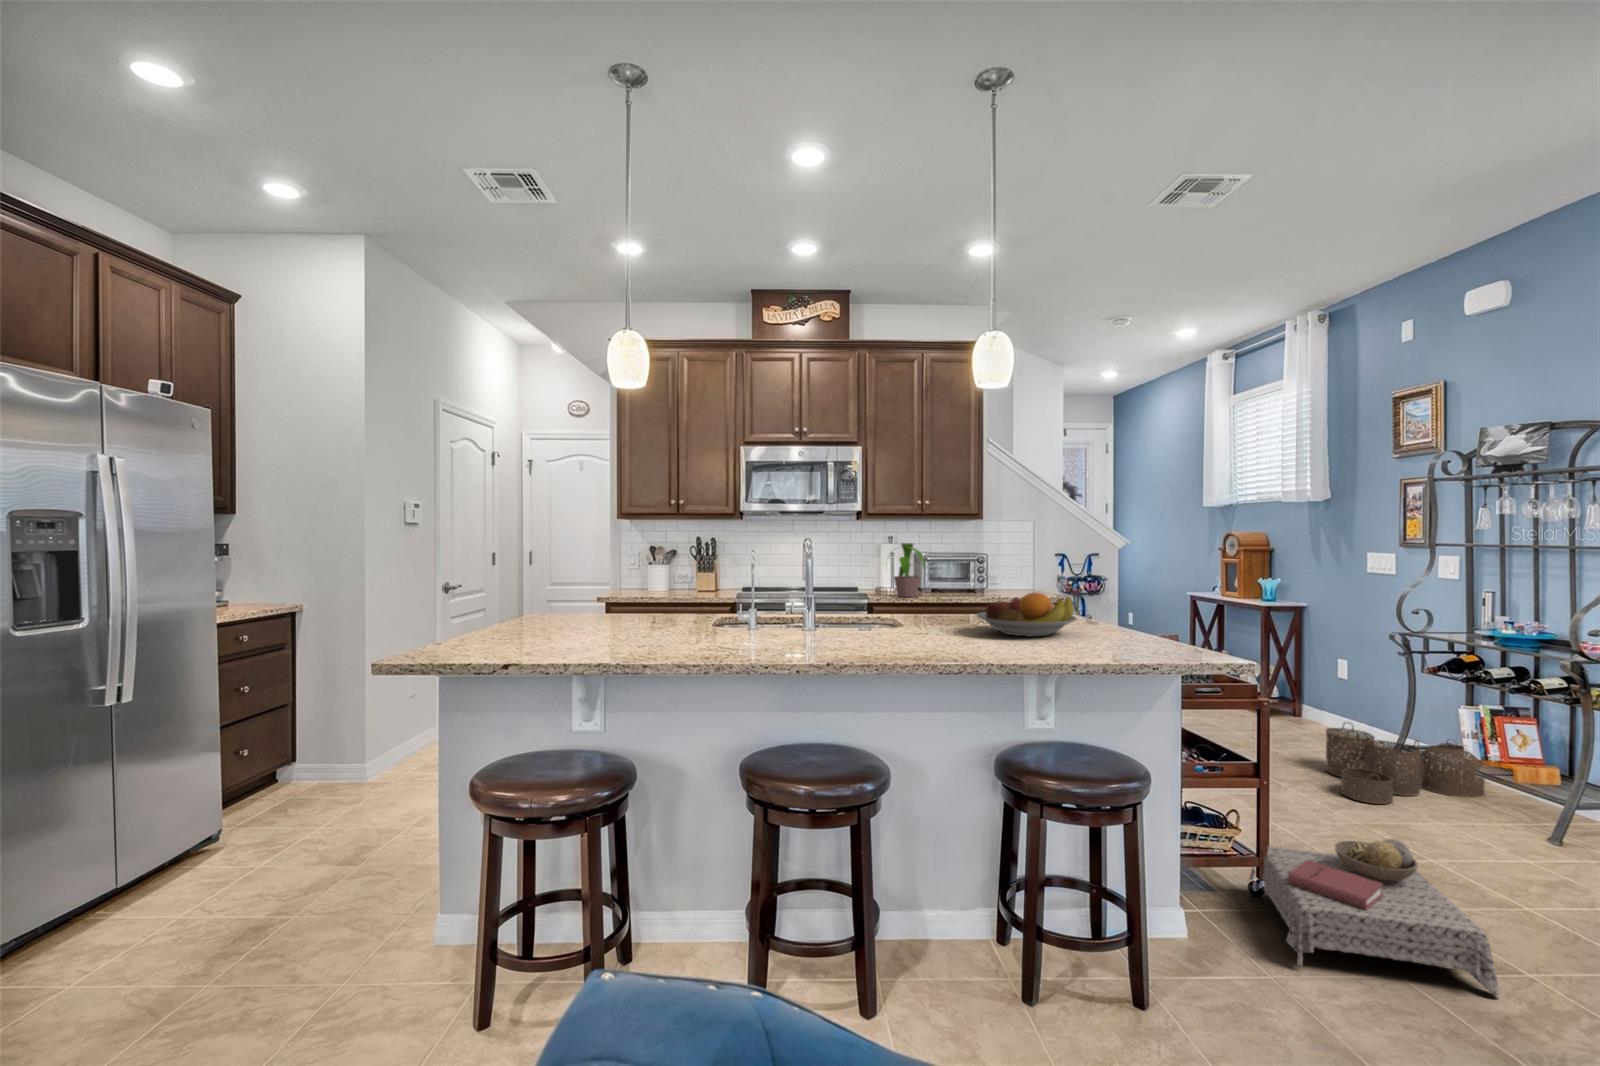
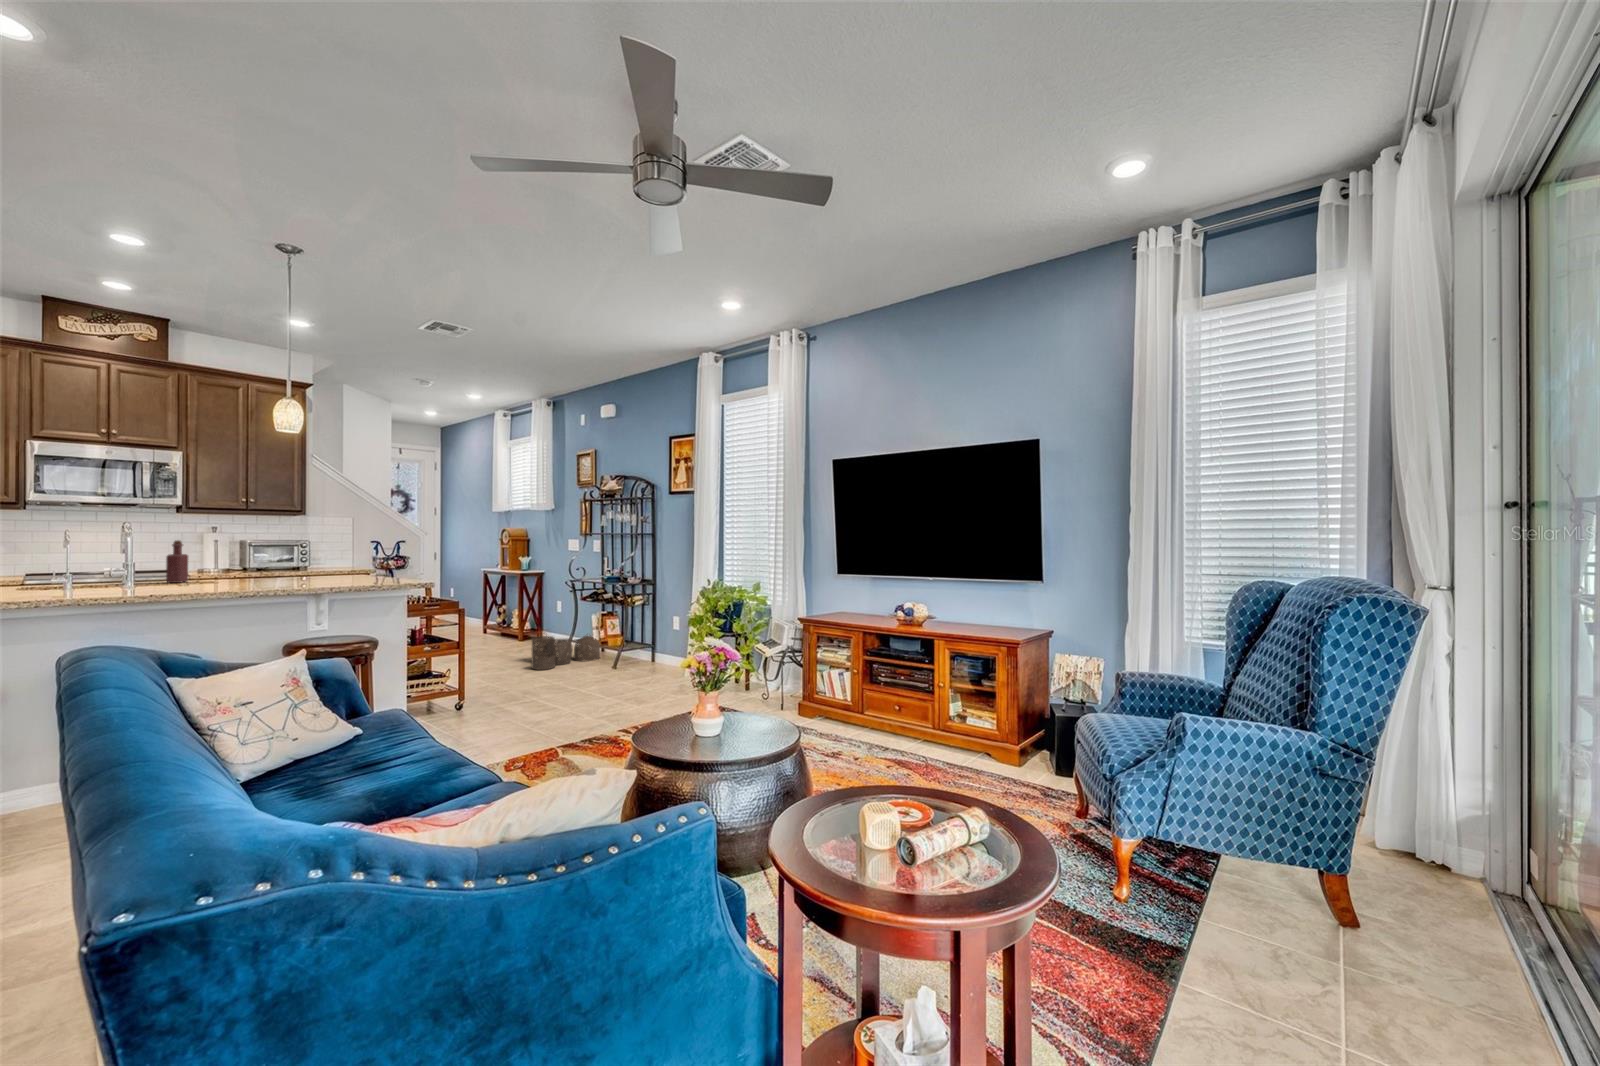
potted plant: present [894,543,925,597] -> none [203,531,251,573]
bottle: none [845,561,867,619] -> present [166,540,188,583]
fruit bowl: present [976,593,1077,637] -> none [280,556,351,581]
ottoman: present [1250,839,1499,998] -> none [451,665,539,725]

